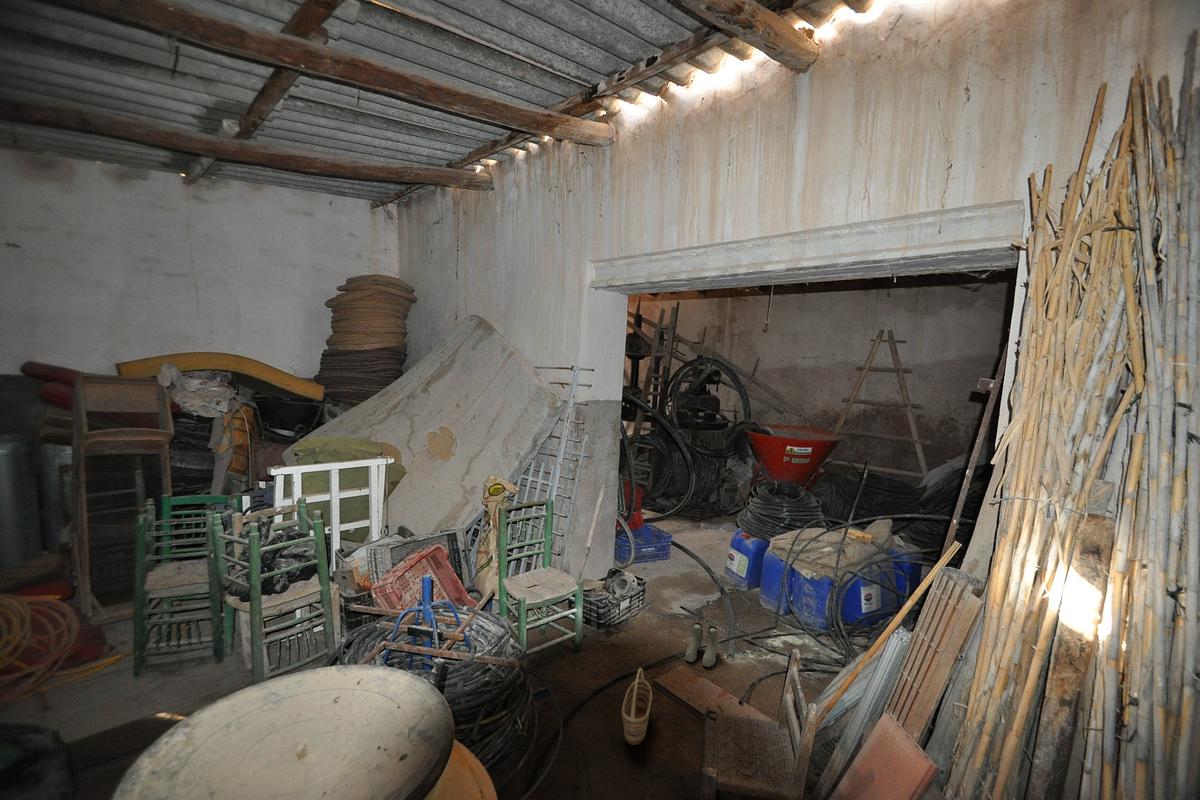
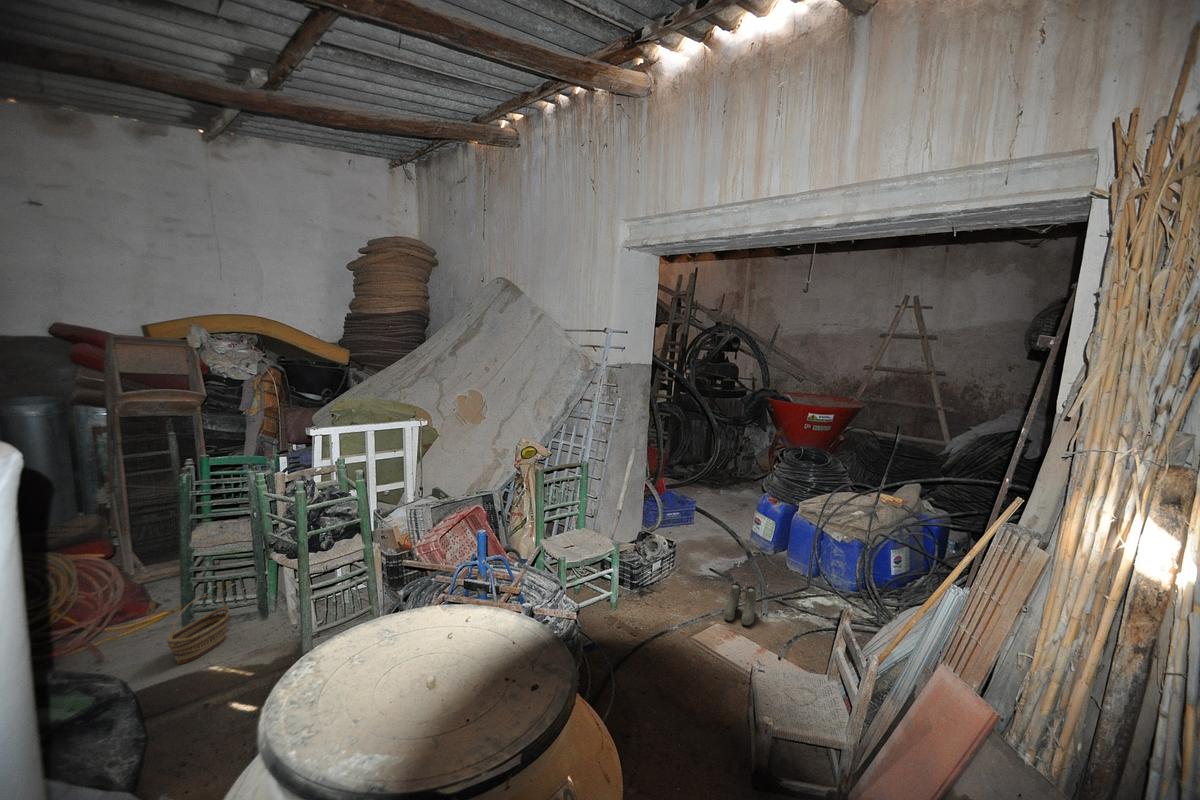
basket: present [622,669,652,745] -> present [167,599,230,664]

